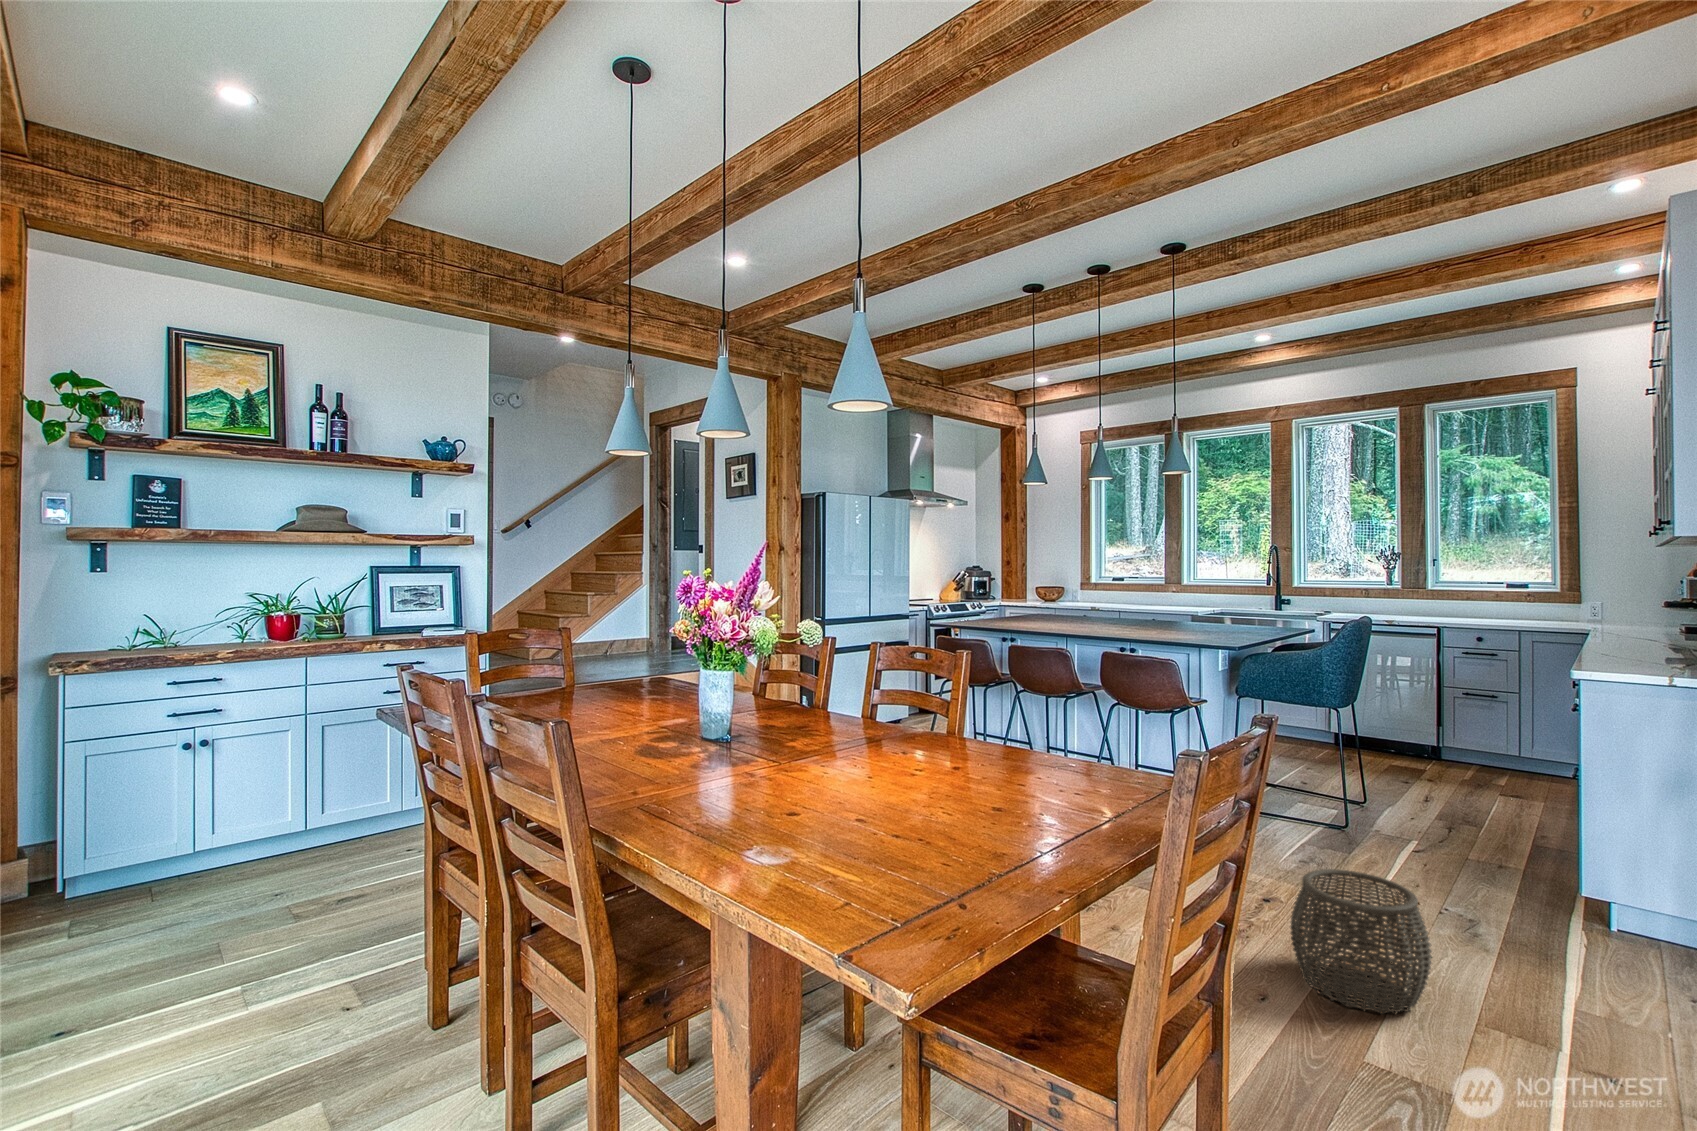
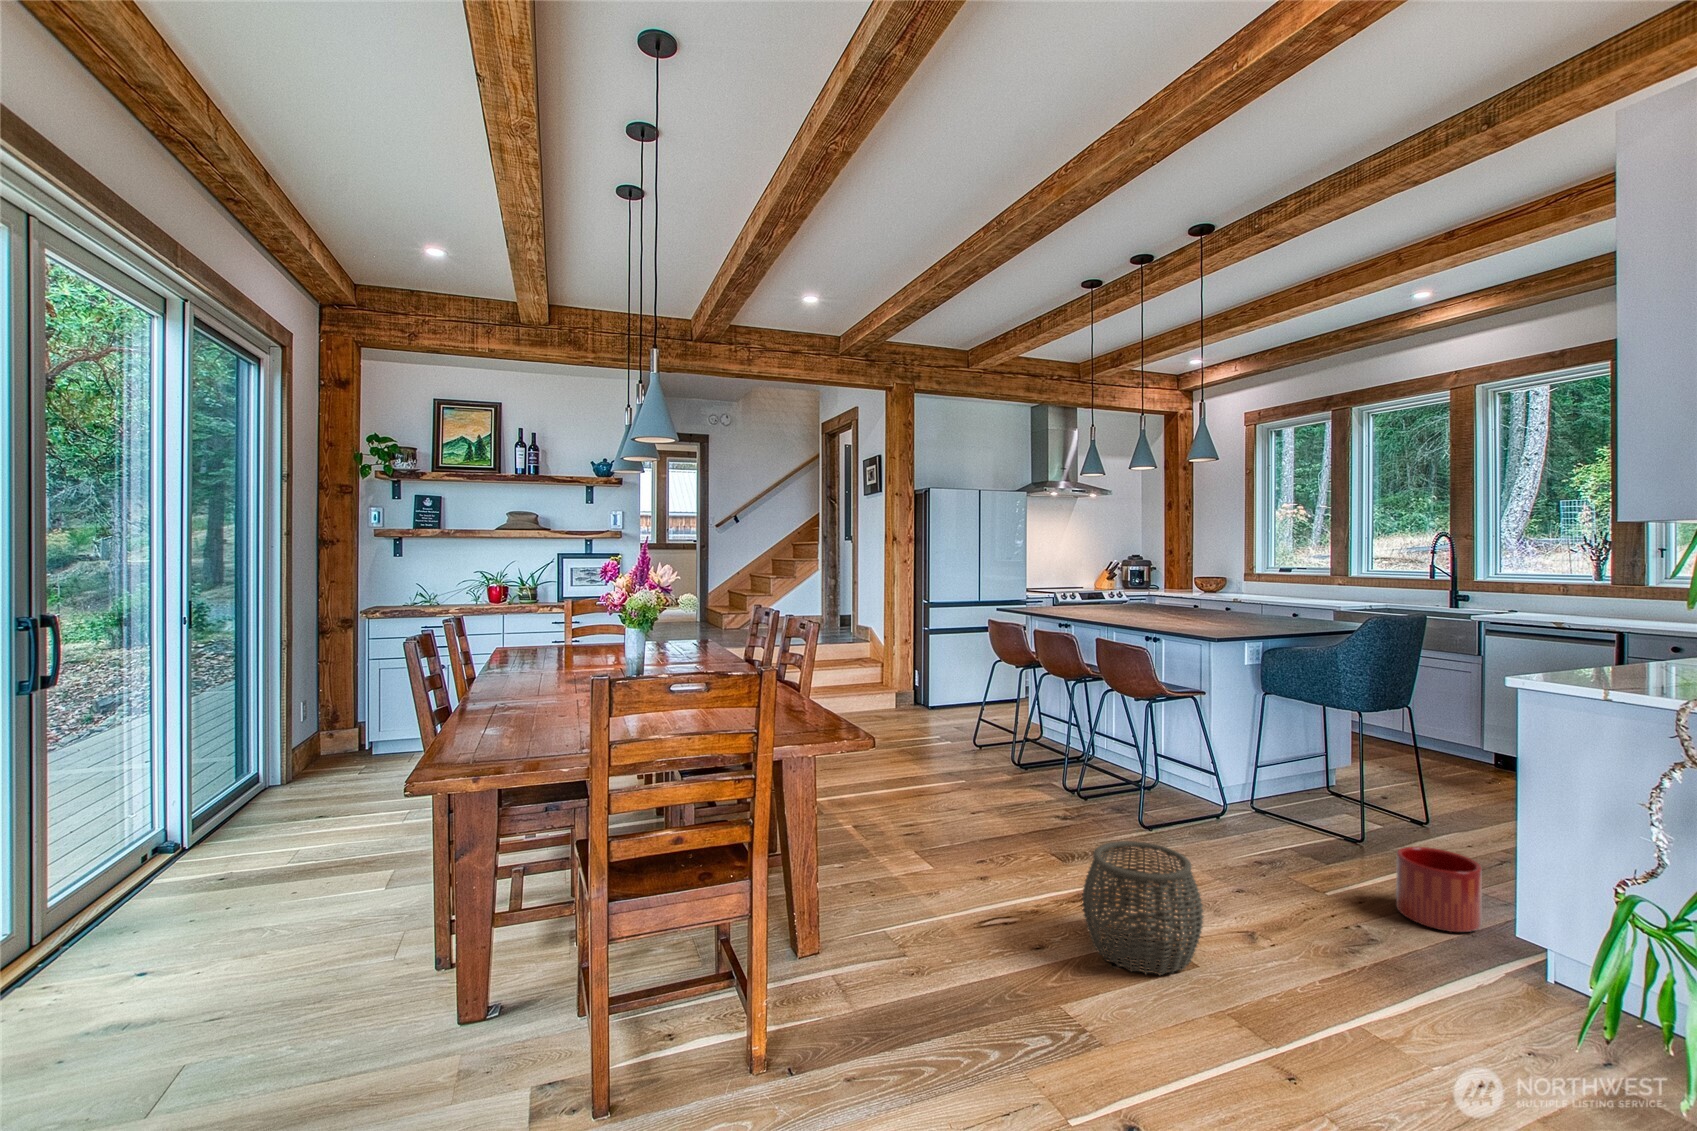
planter: none [1457,833,1537,909] -> present [1396,847,1482,932]

